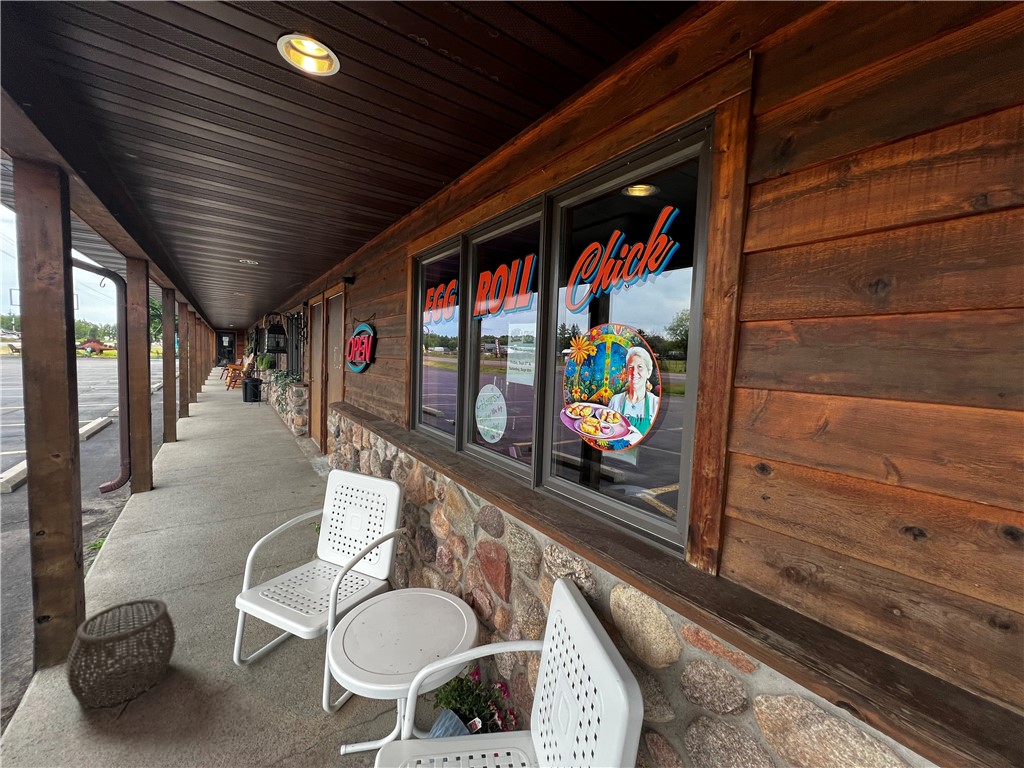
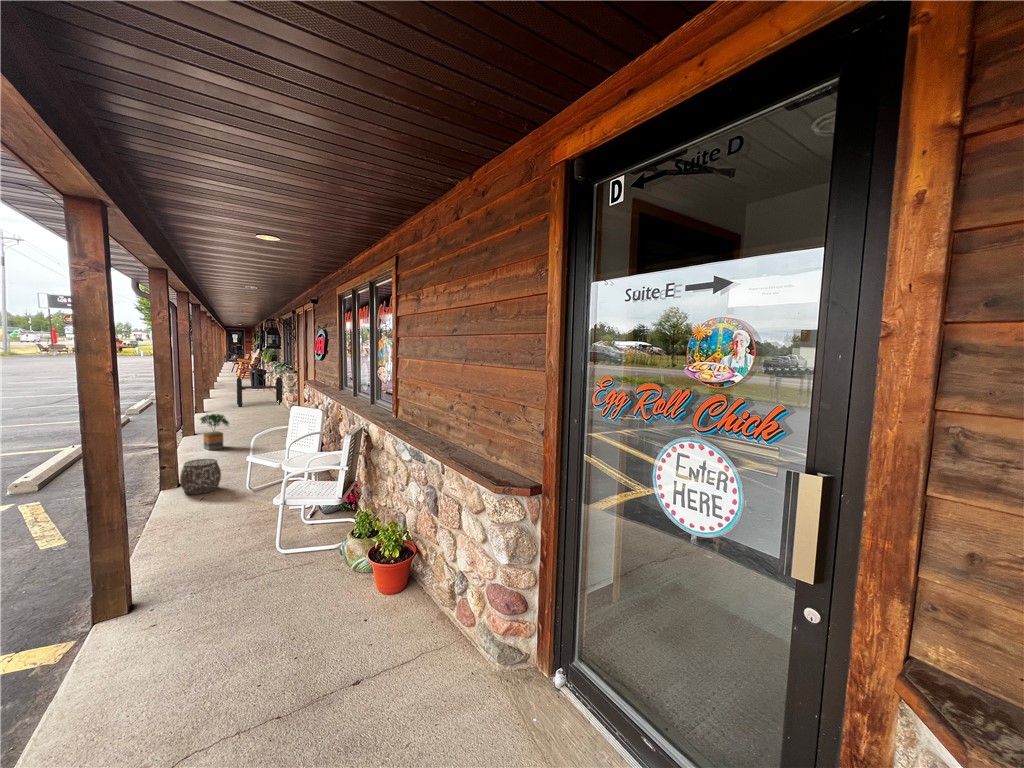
bench: none [224,390,286,430] -> present [237,377,283,407]
potted tree: none [153,460,208,526] -> present [200,414,229,450]

